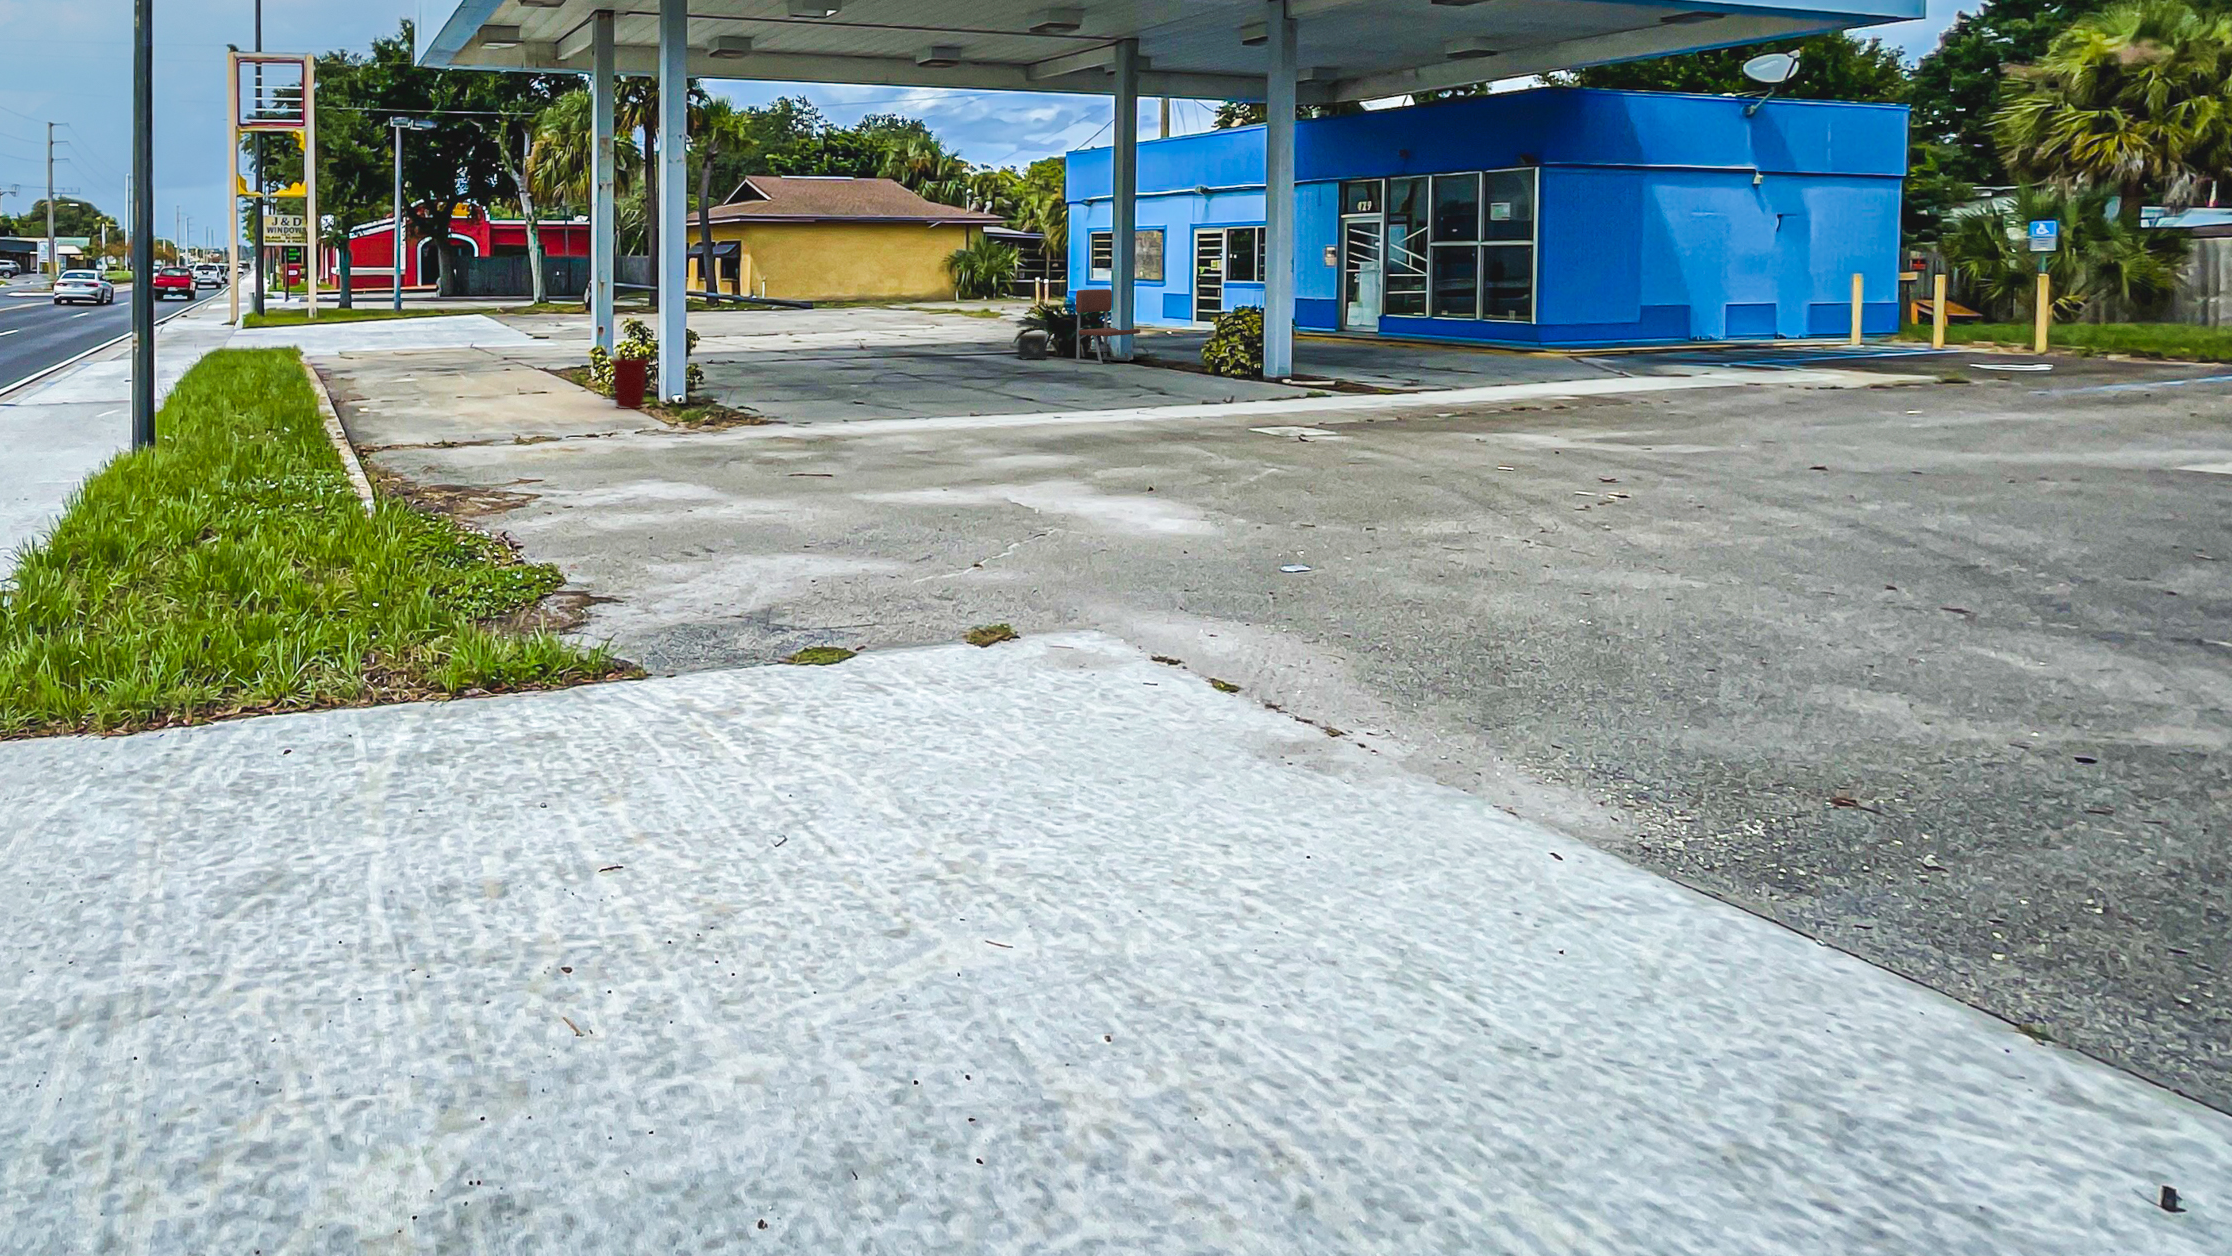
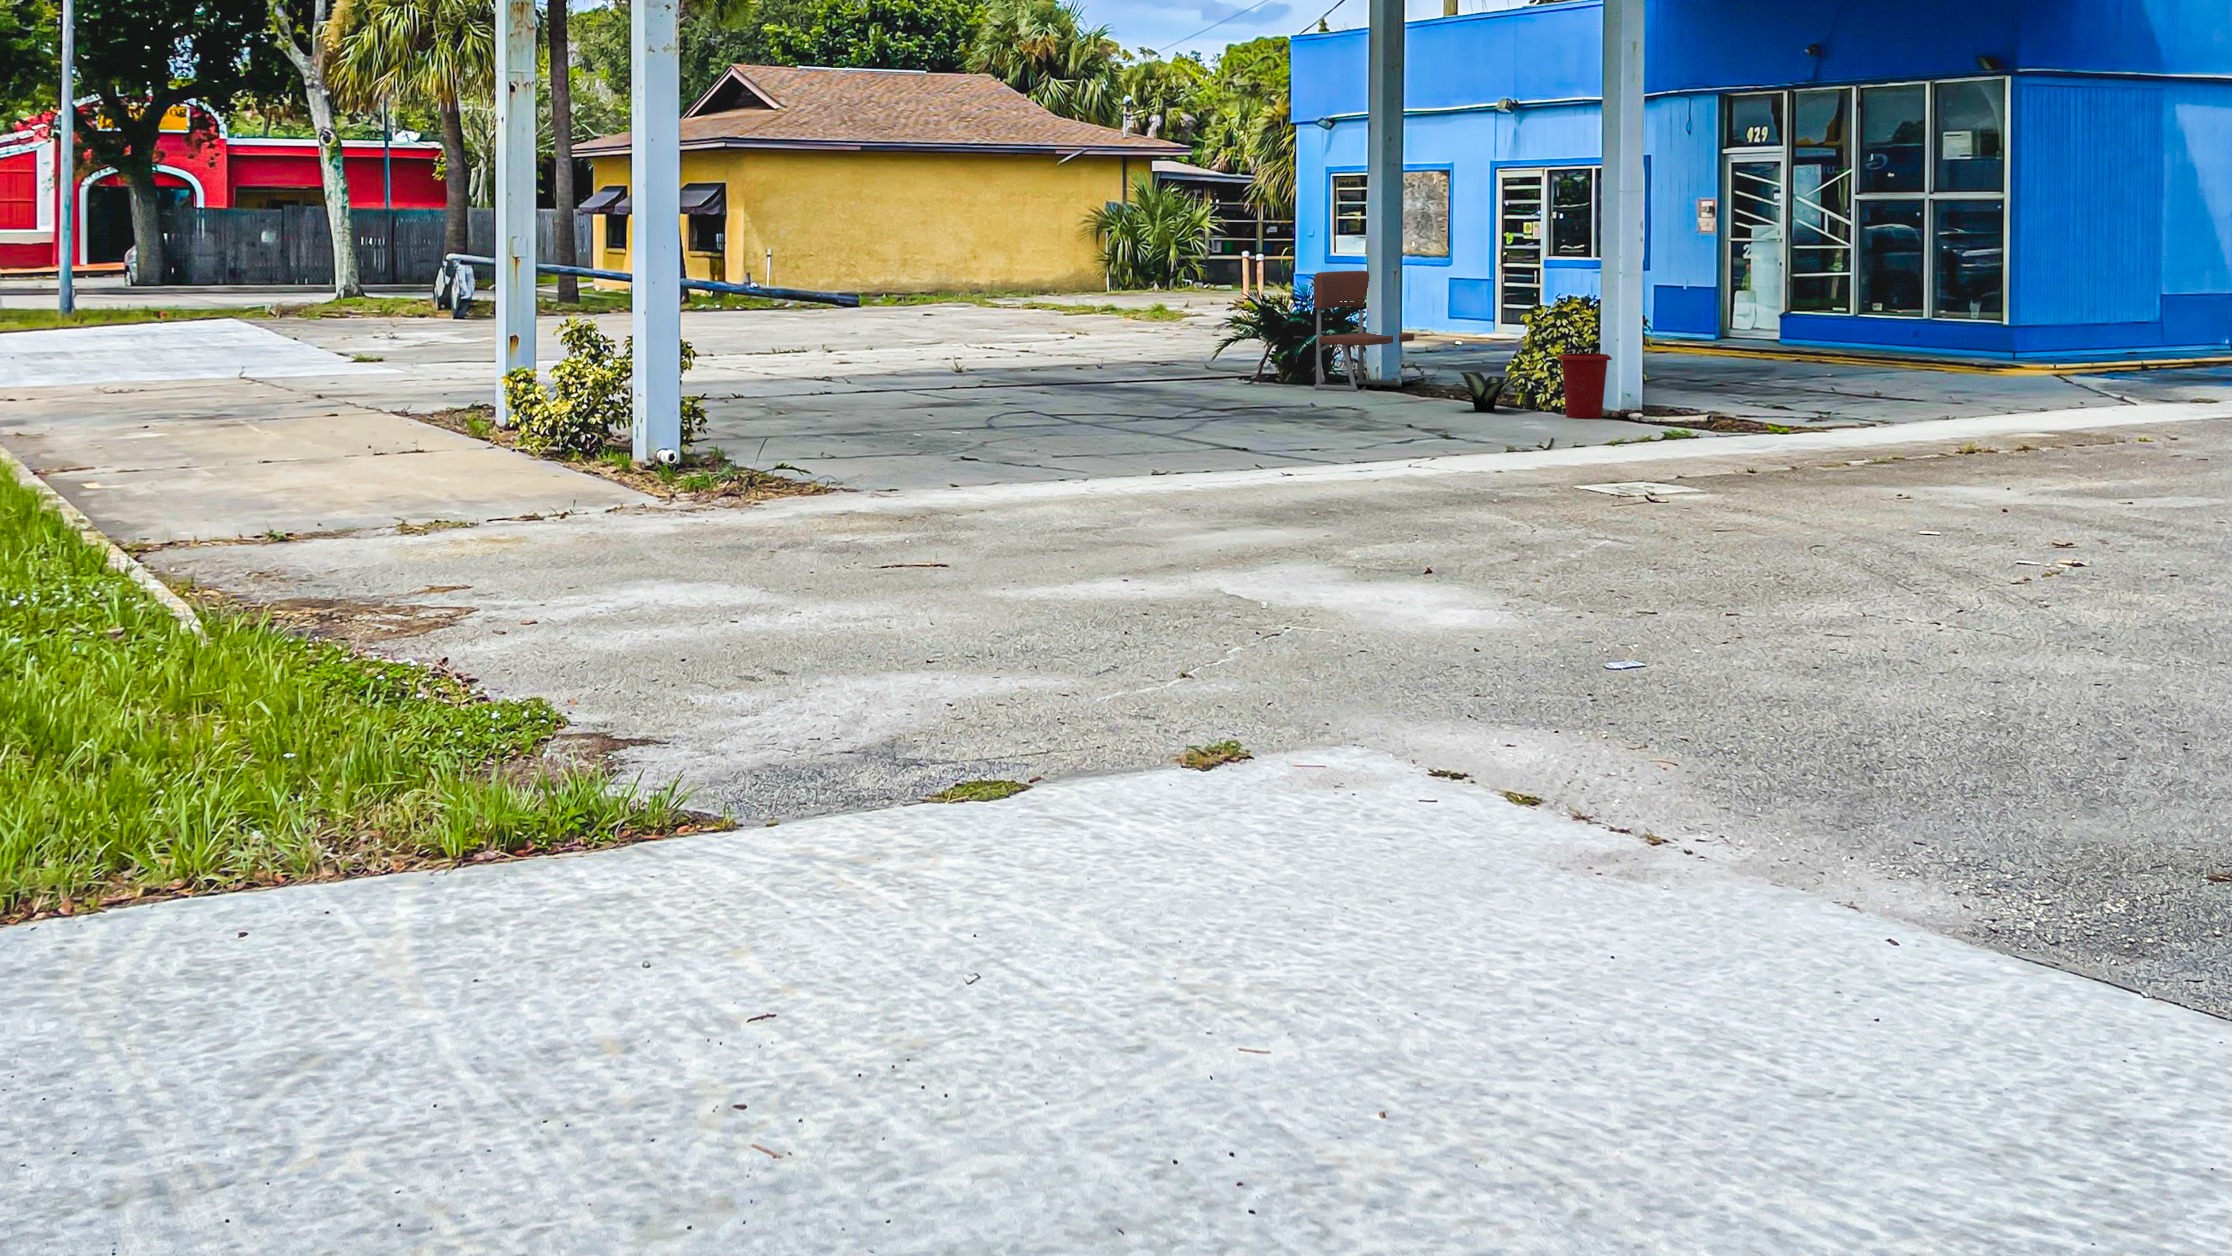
toolbox: present [1018,320,1048,360] -> none [1223,322,1271,386]
potted plant: none [1161,354,1218,380] -> present [1453,372,1530,412]
waste bin: present [611,358,649,409] -> present [1557,353,1612,418]

